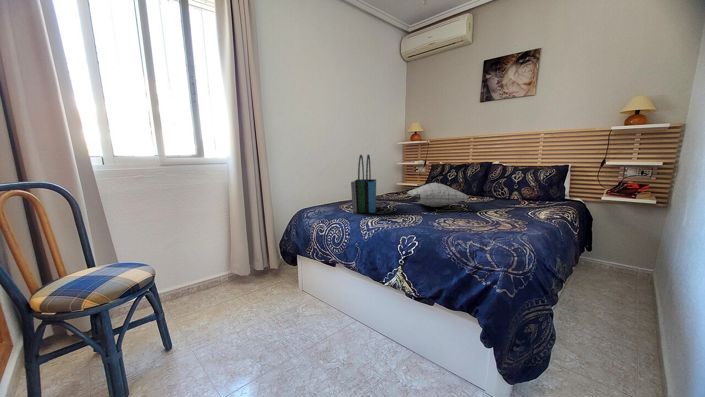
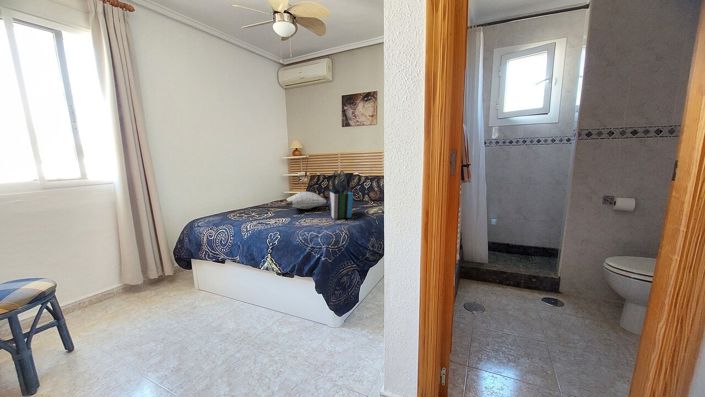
tote bag: present [351,155,376,213] -> present [328,171,353,219]

